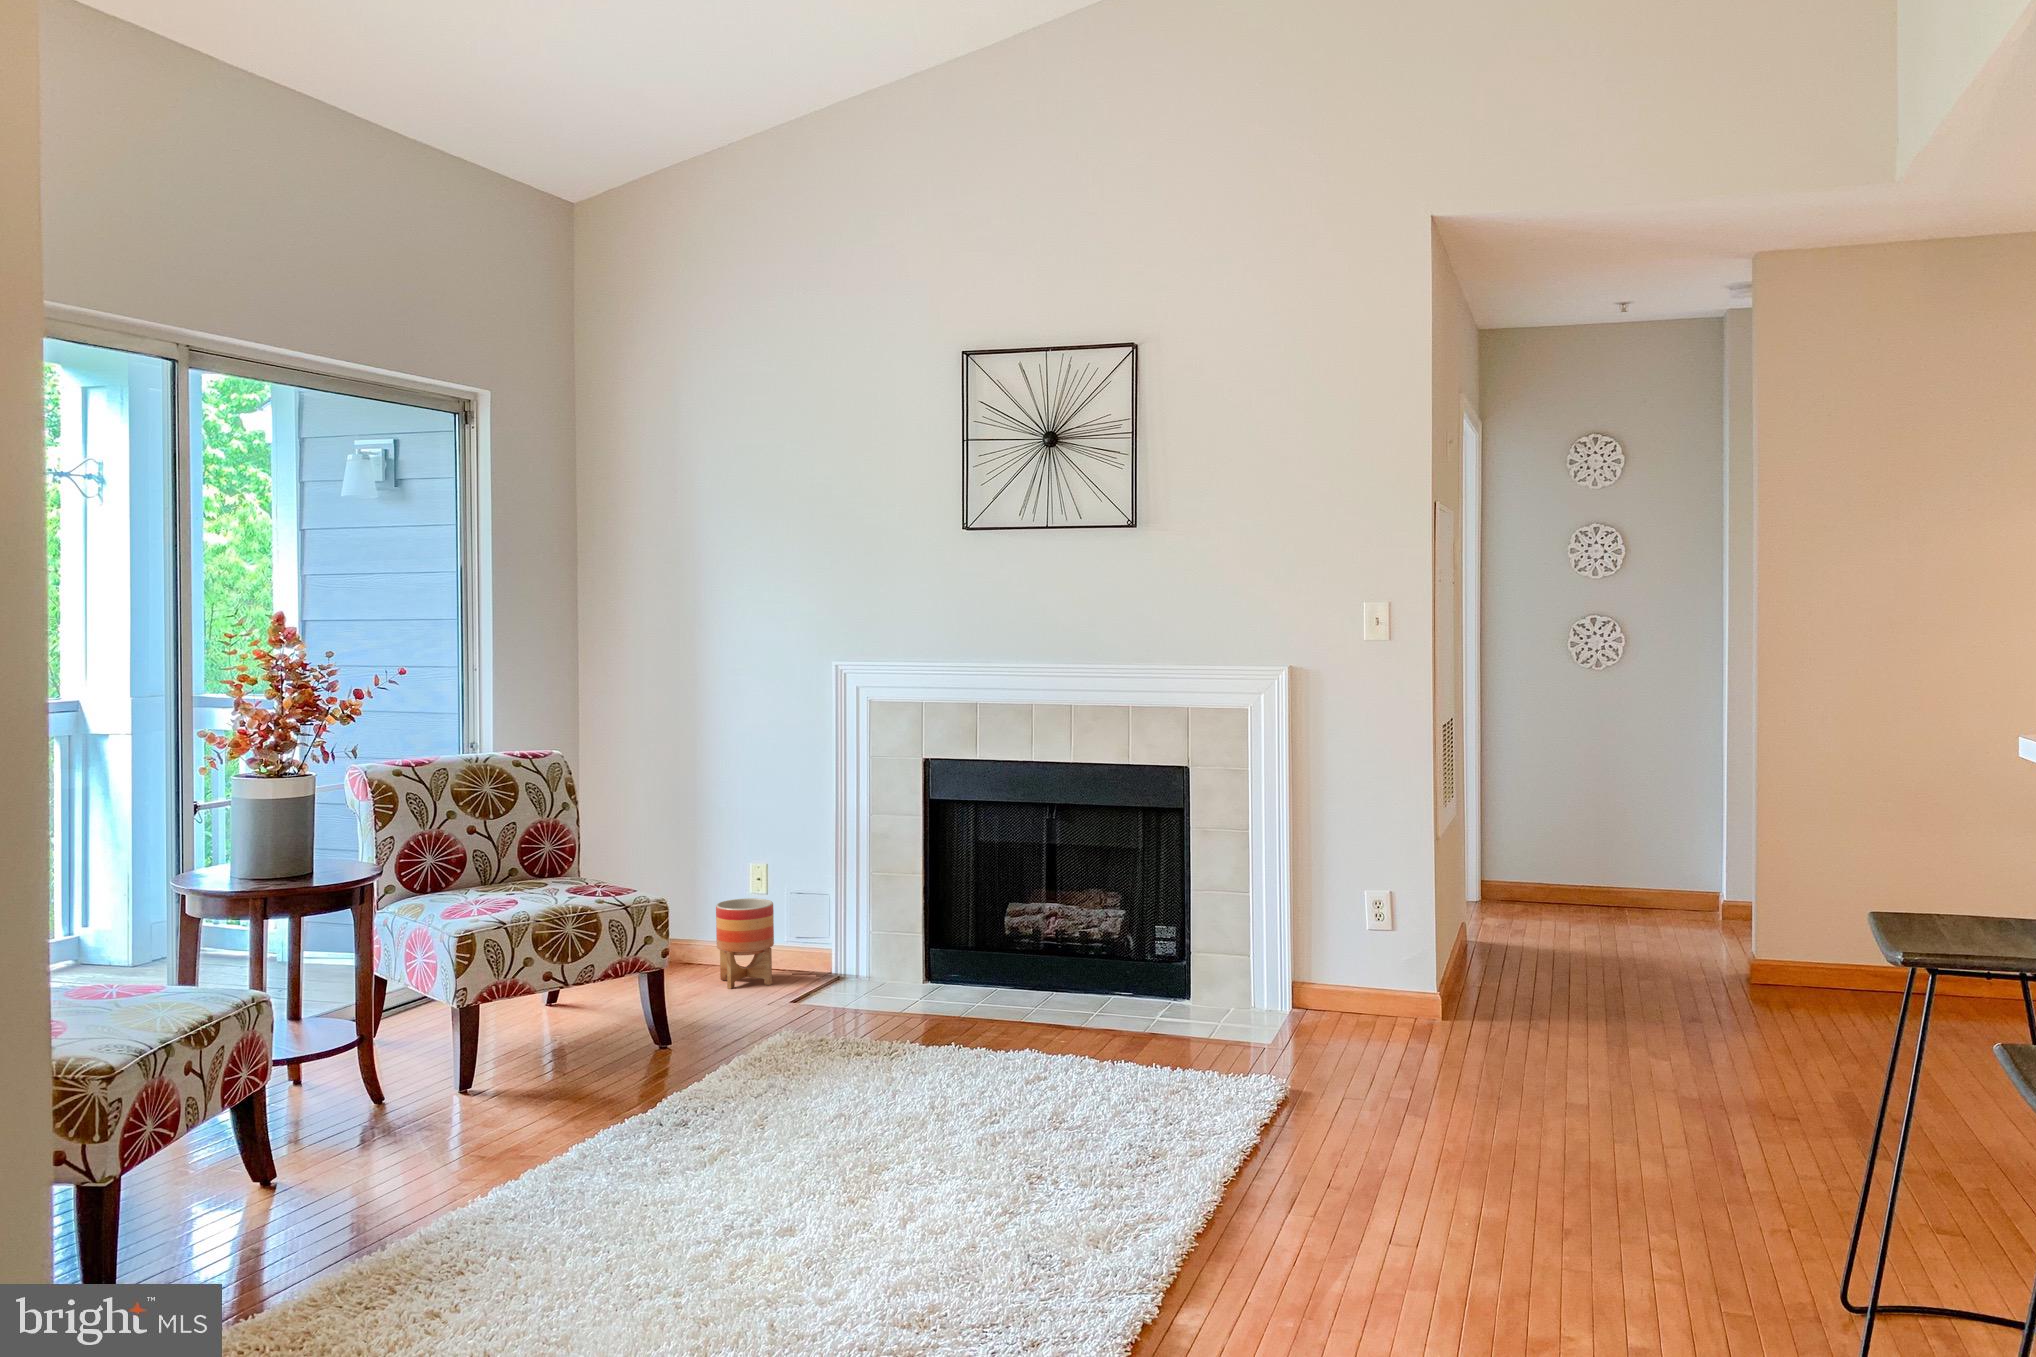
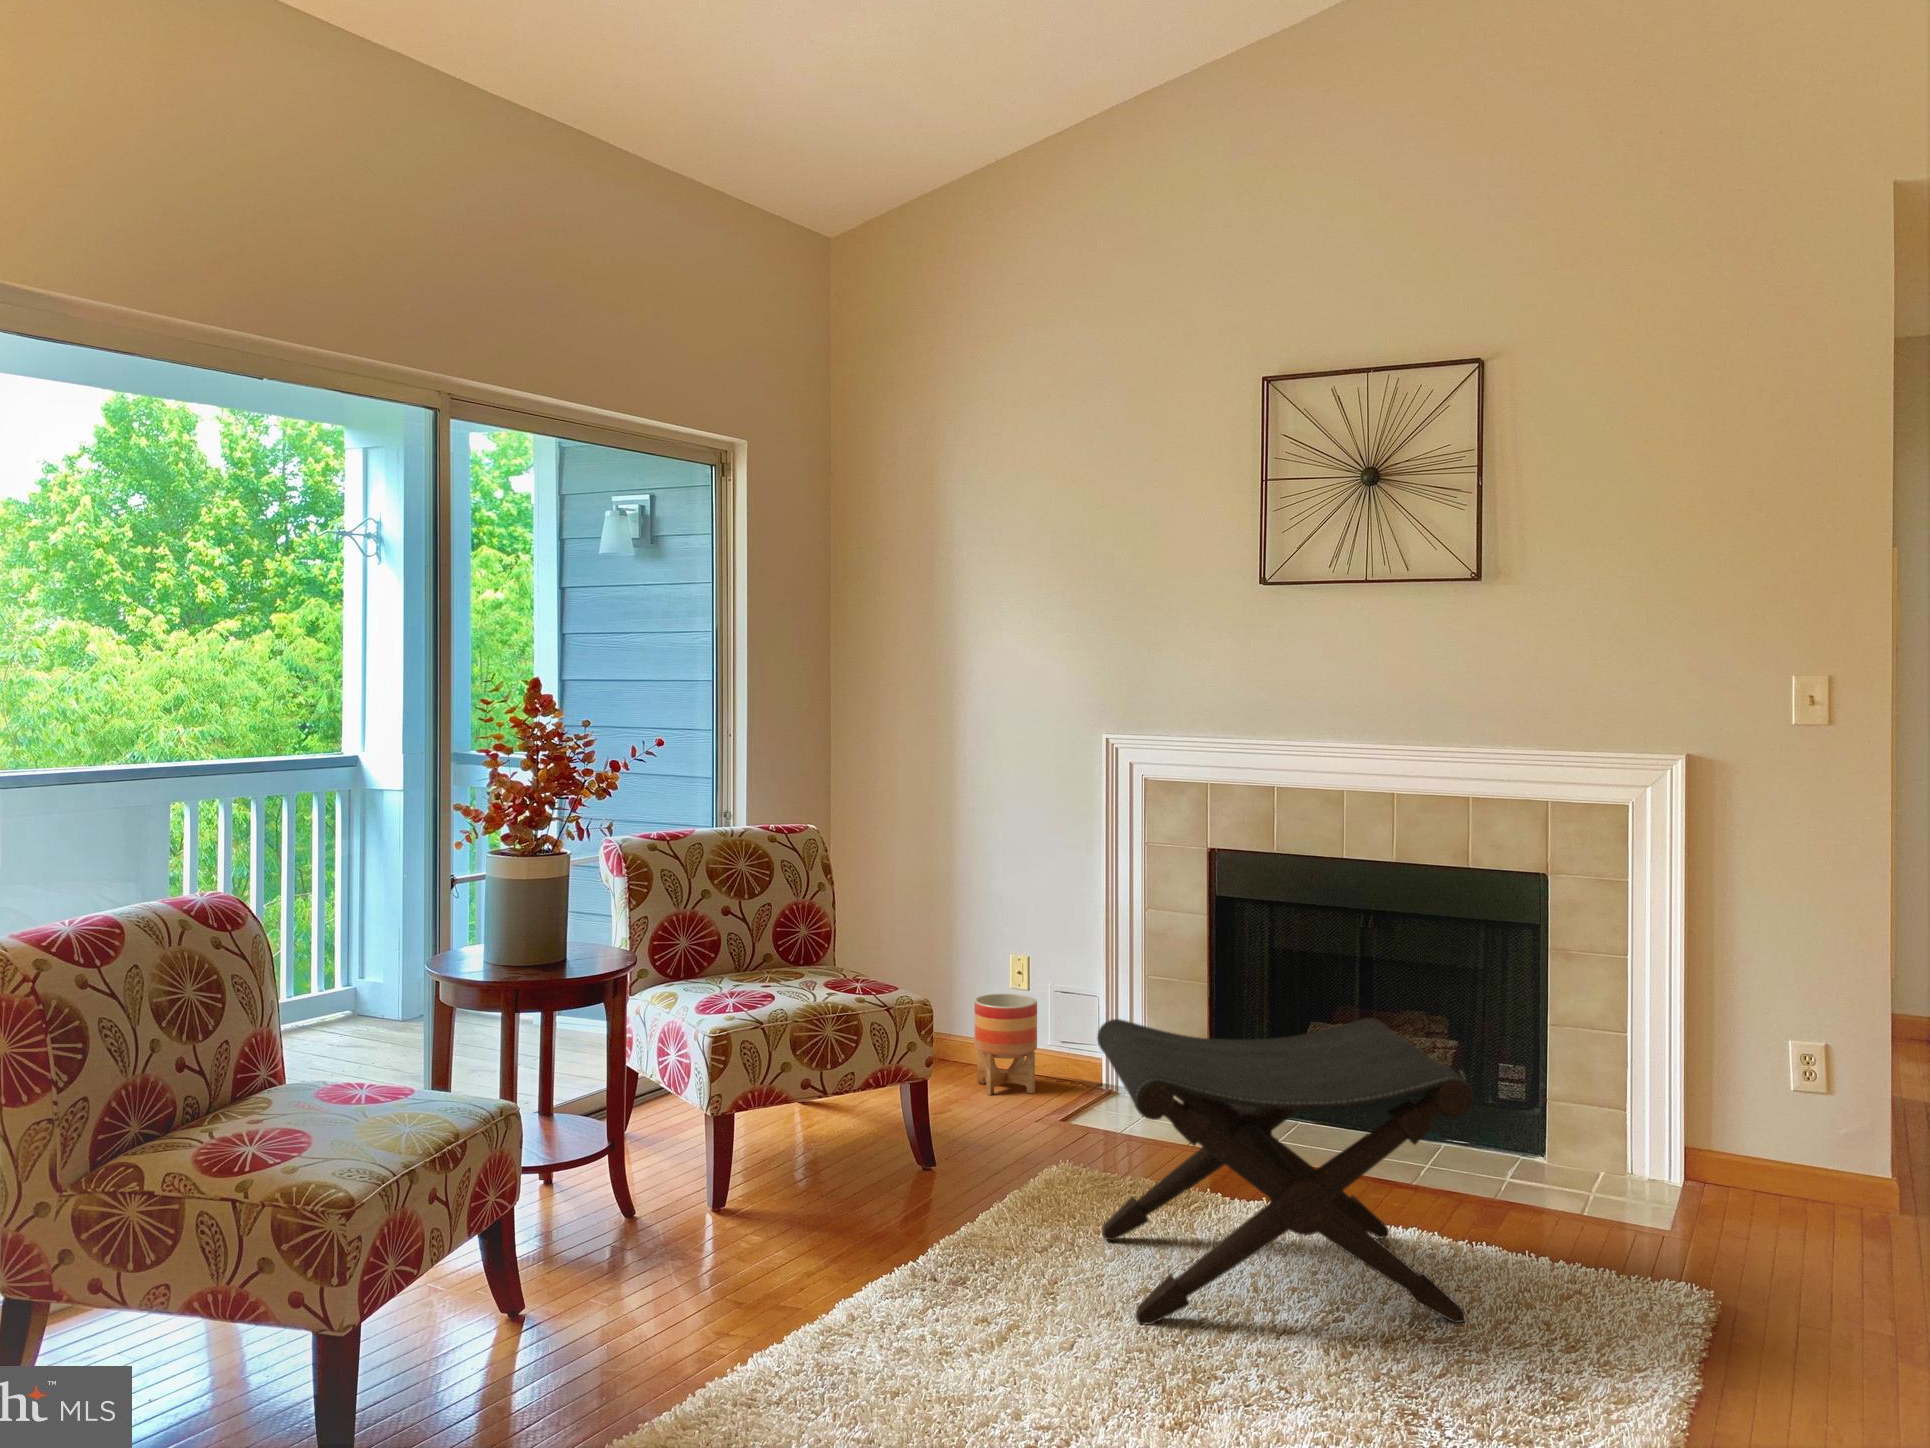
footstool: none [805,889,1097,1143] -> present [1097,1018,1473,1324]

